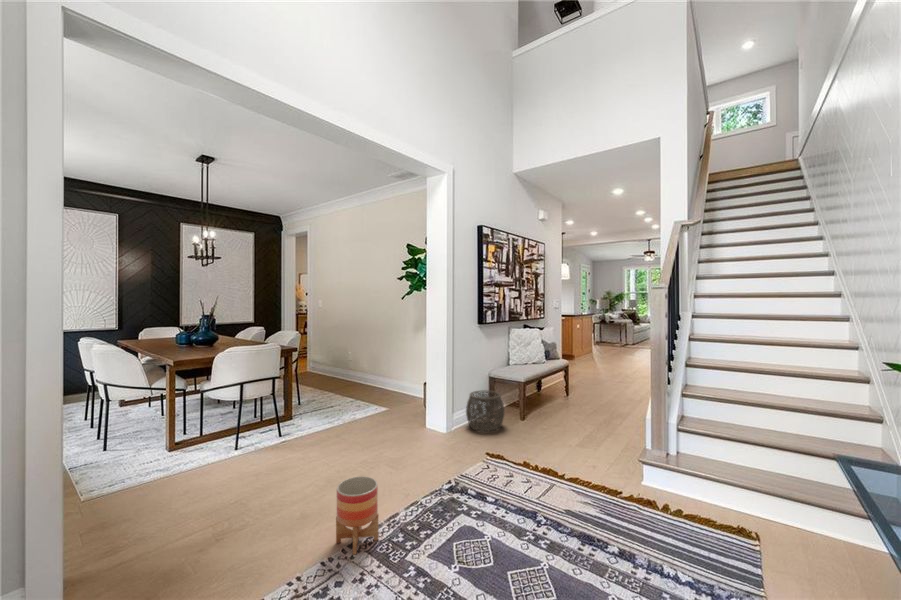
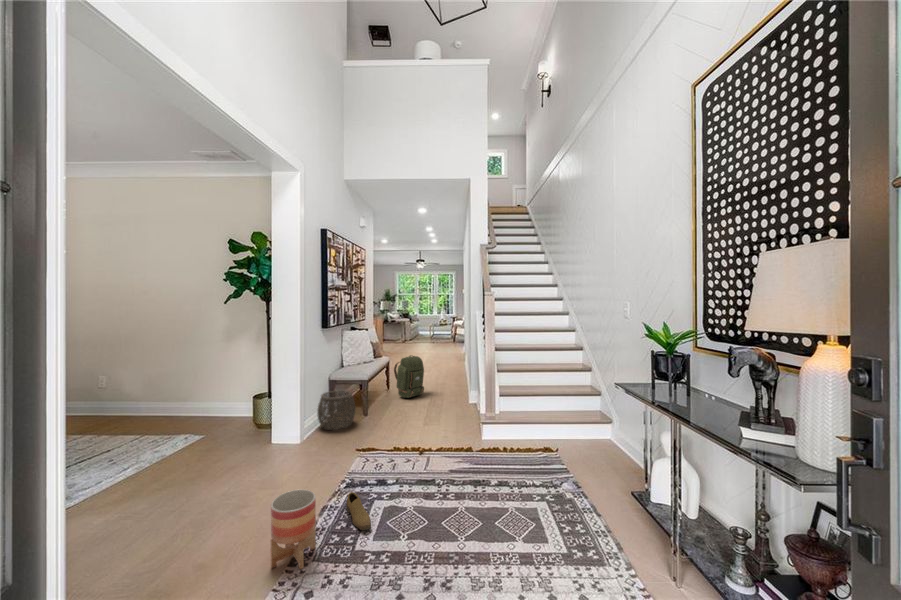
backpack: none [567,362,605,412] -> present [394,355,424,398]
shoe: none [423,497,443,542] -> present [346,492,371,530]

